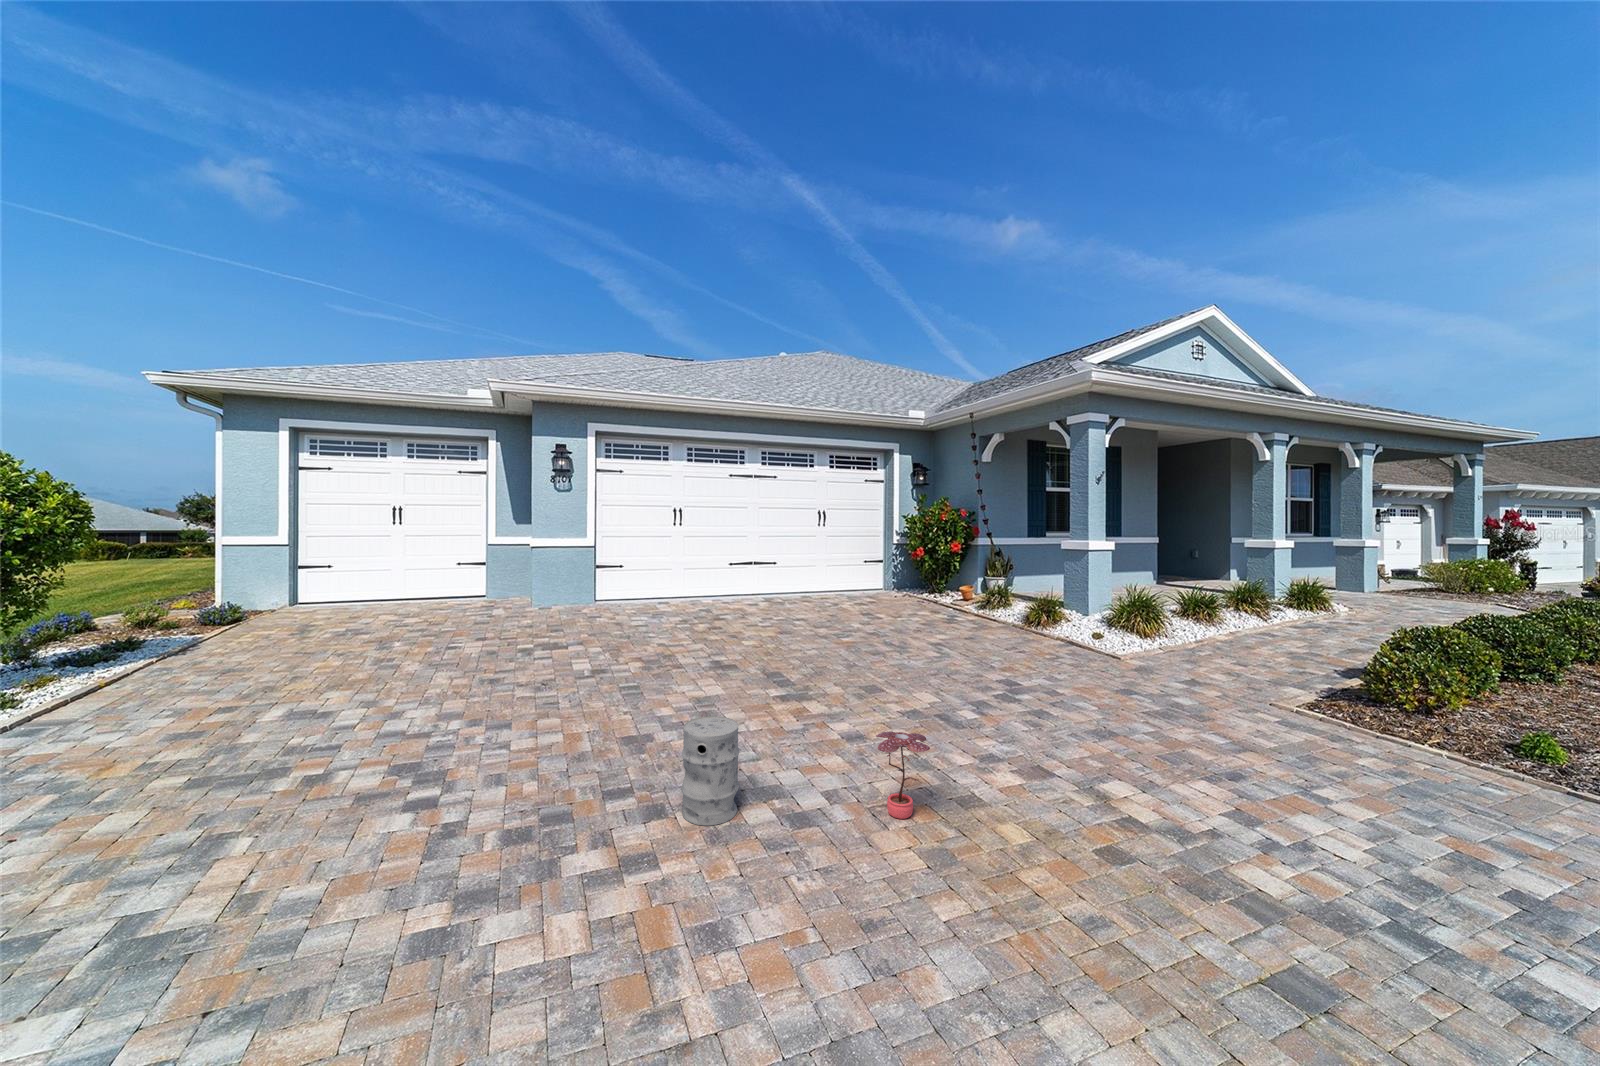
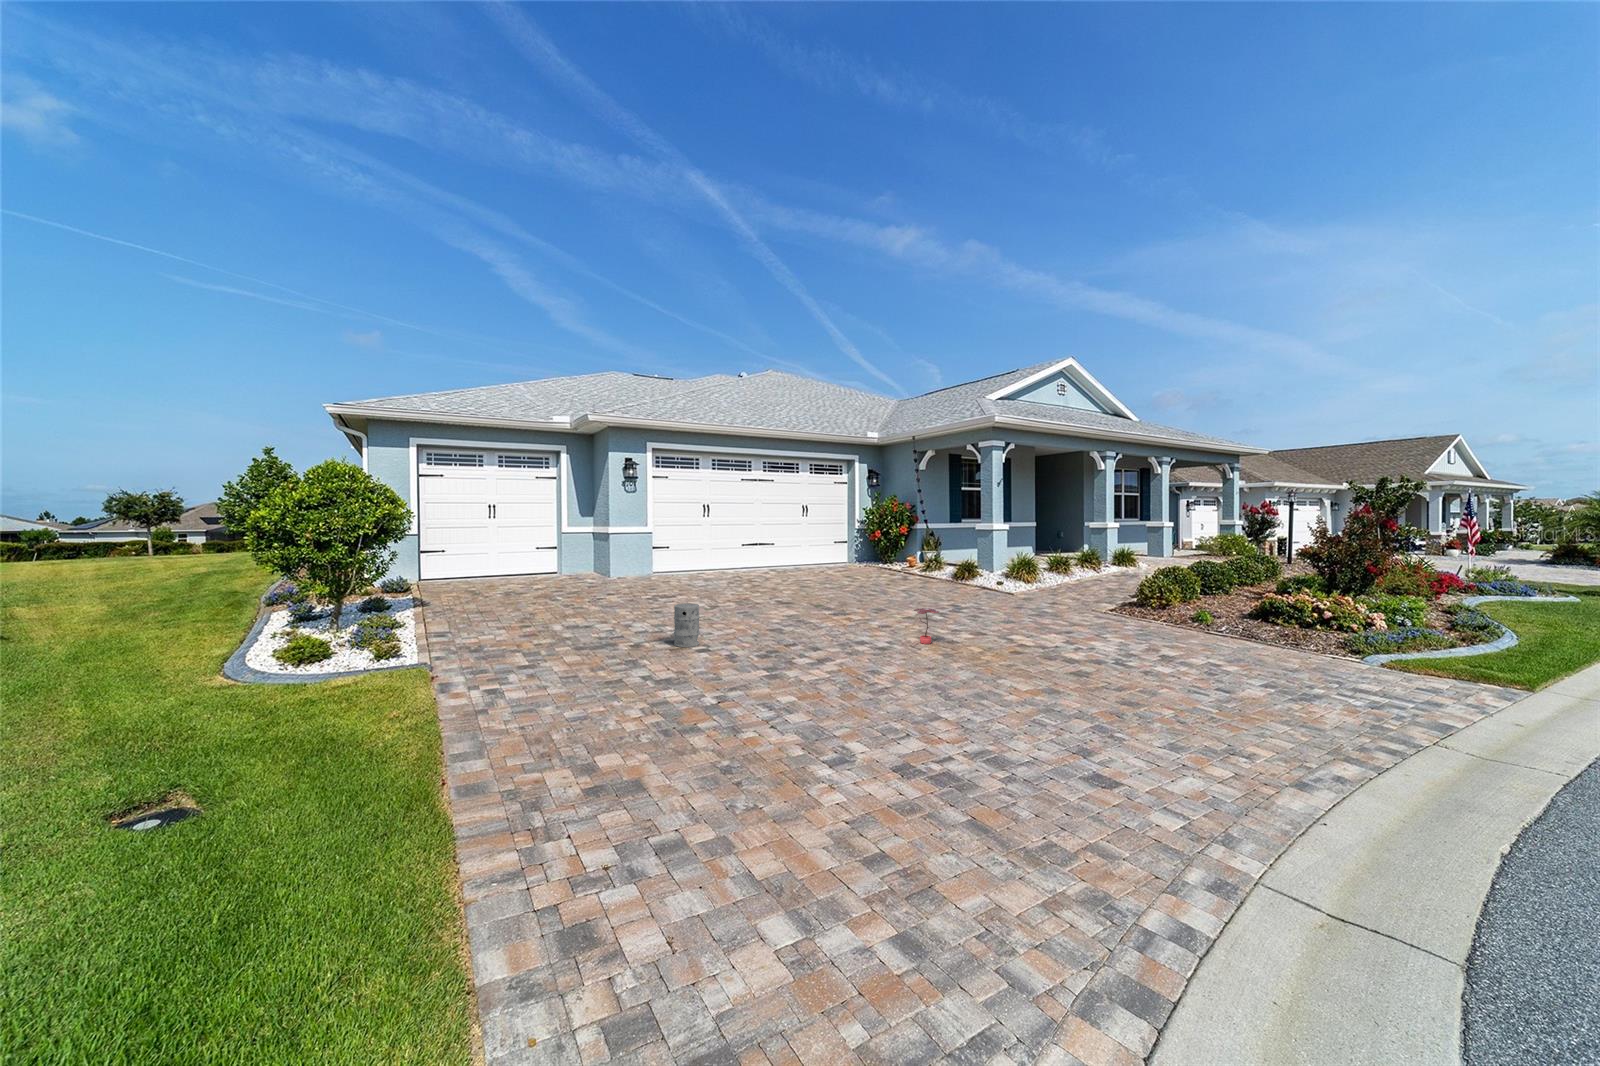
trash can: present [681,716,739,826] -> present [674,603,700,647]

